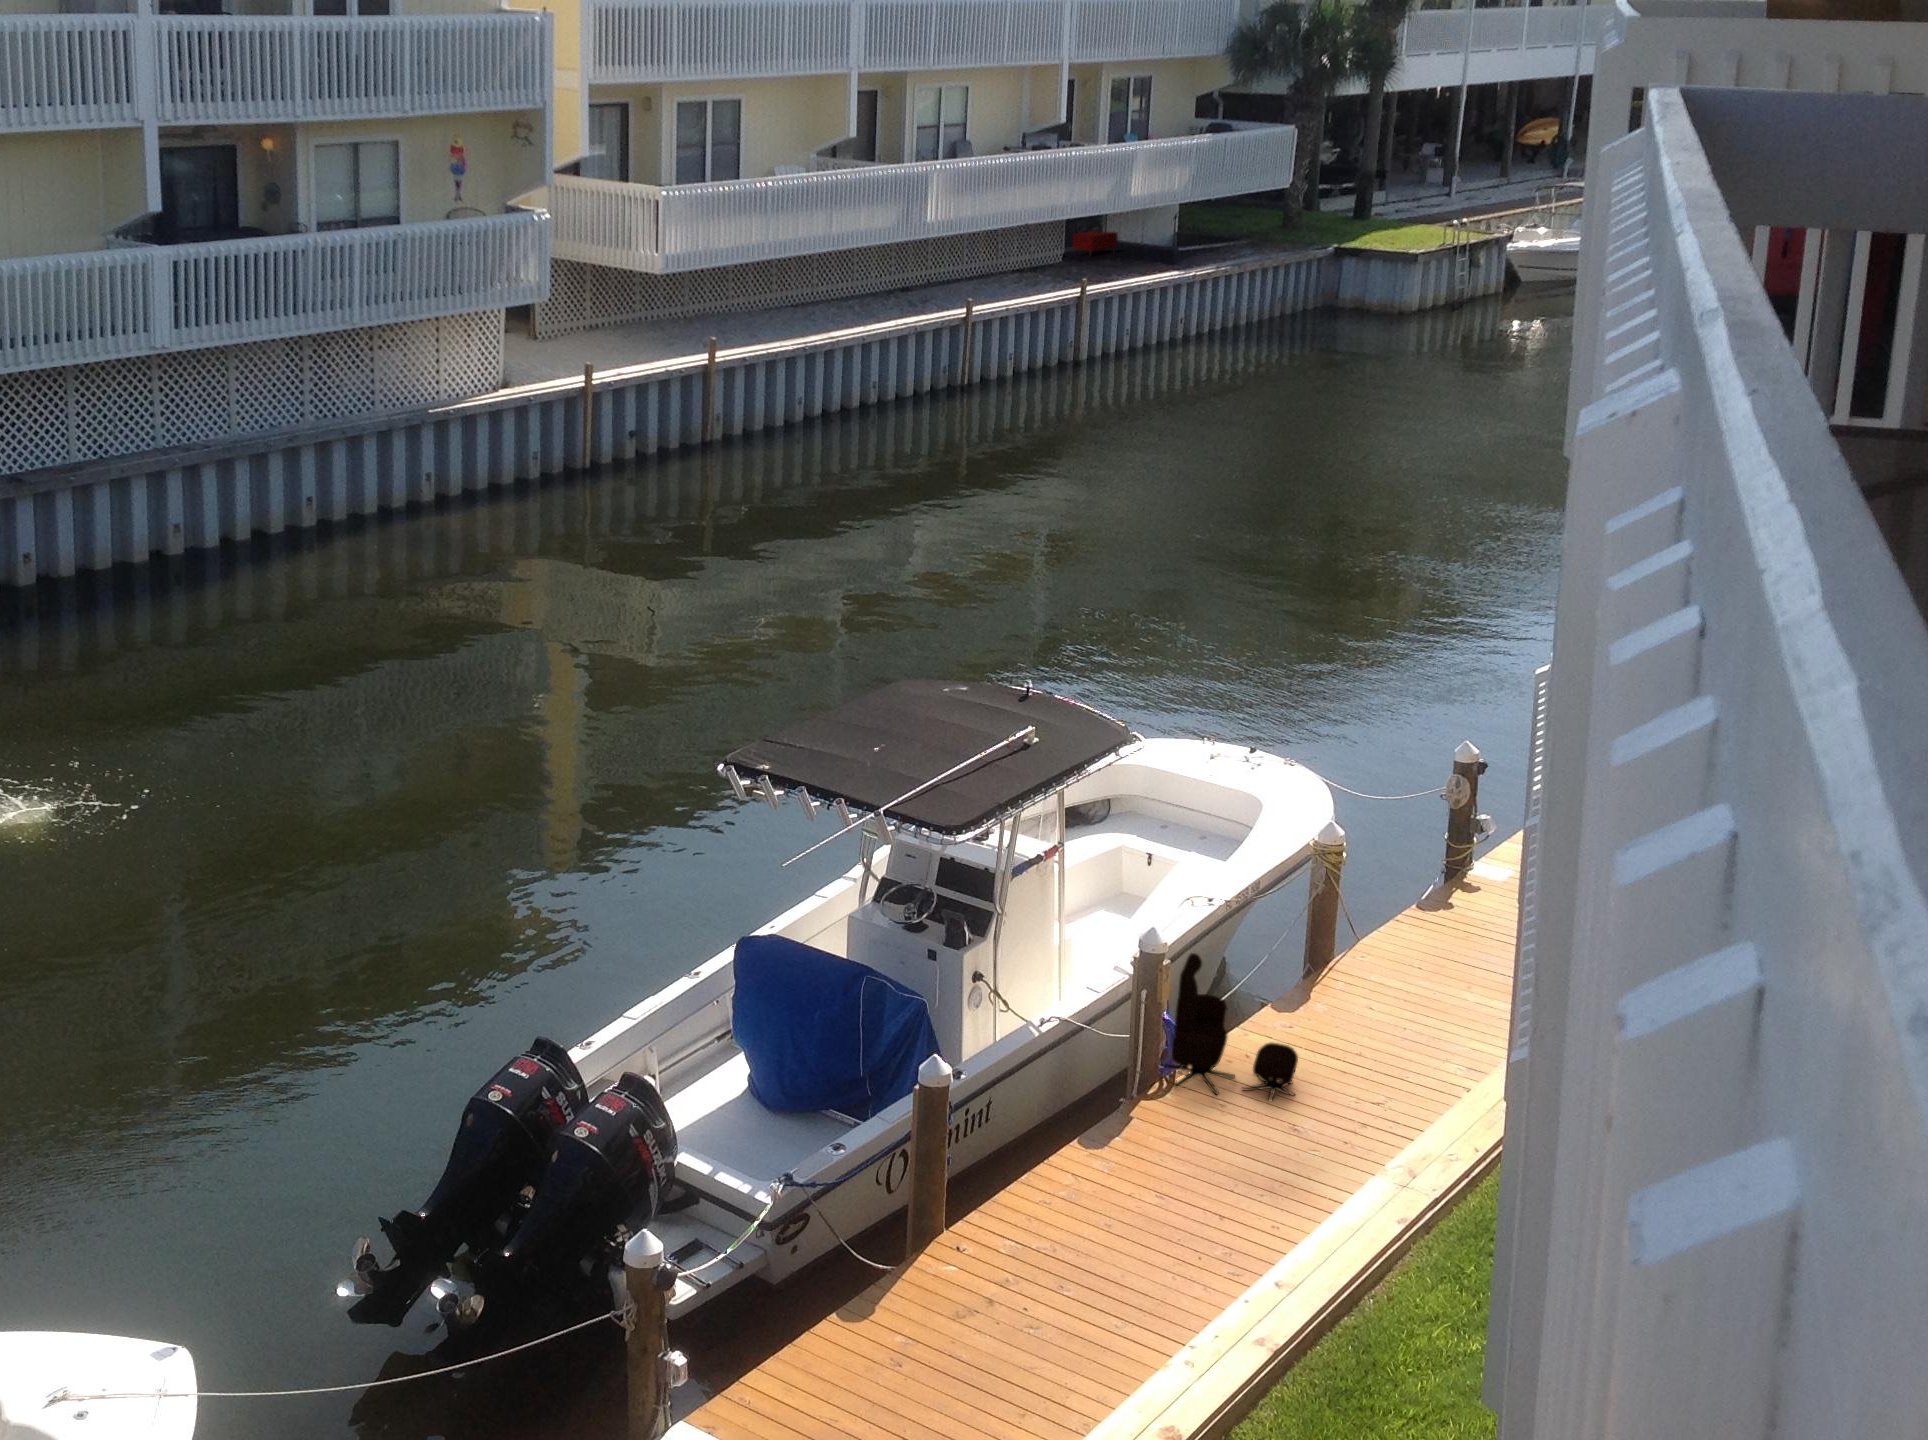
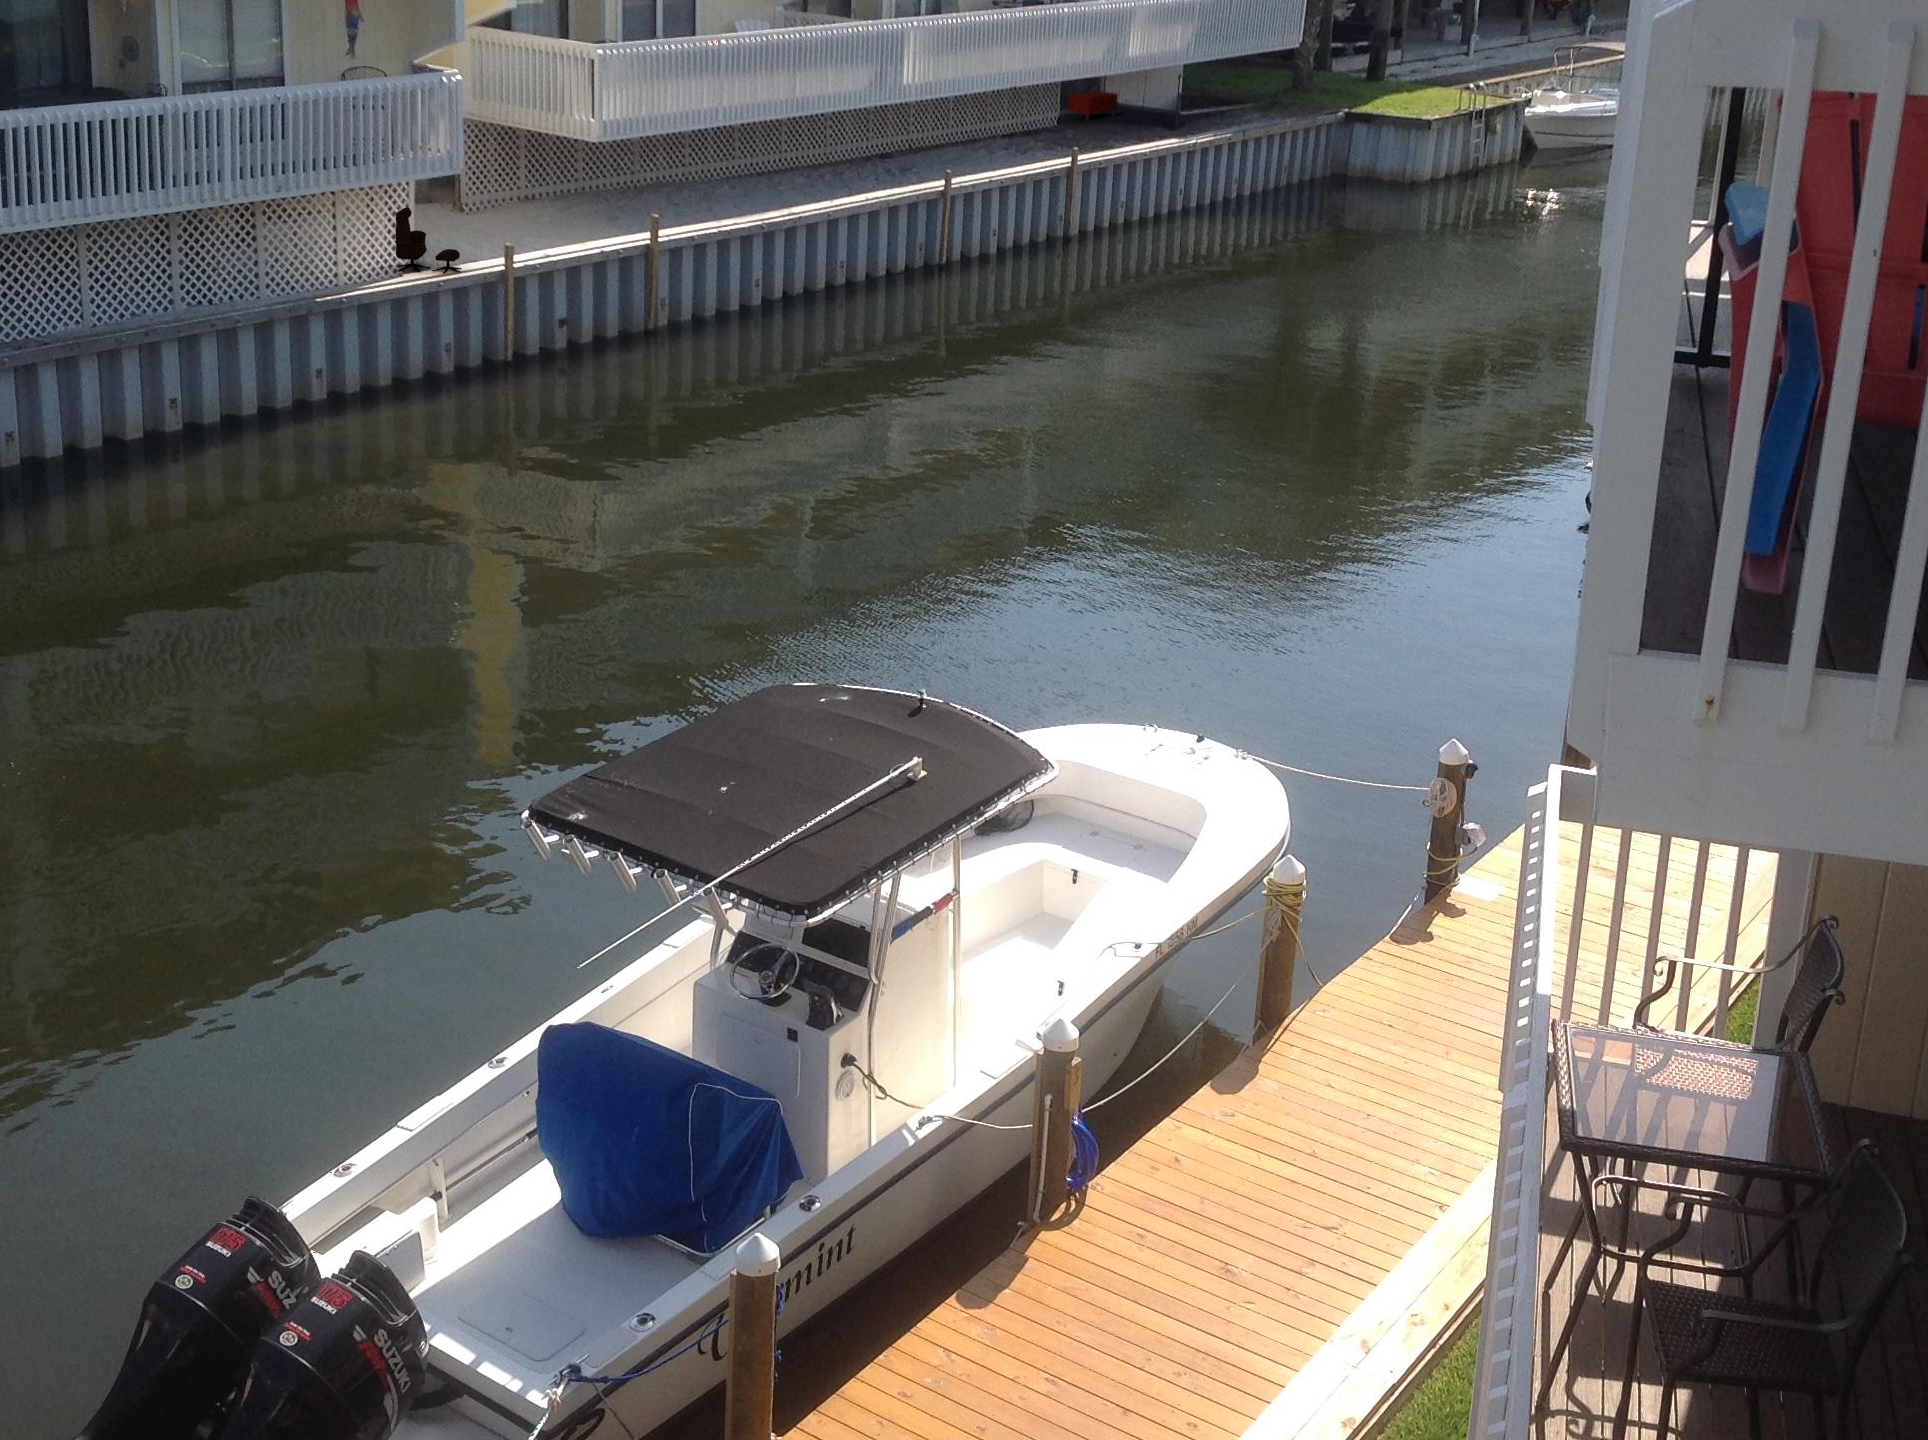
lounge chair: present [1165,953,1298,1101] -> present [395,208,461,274]

